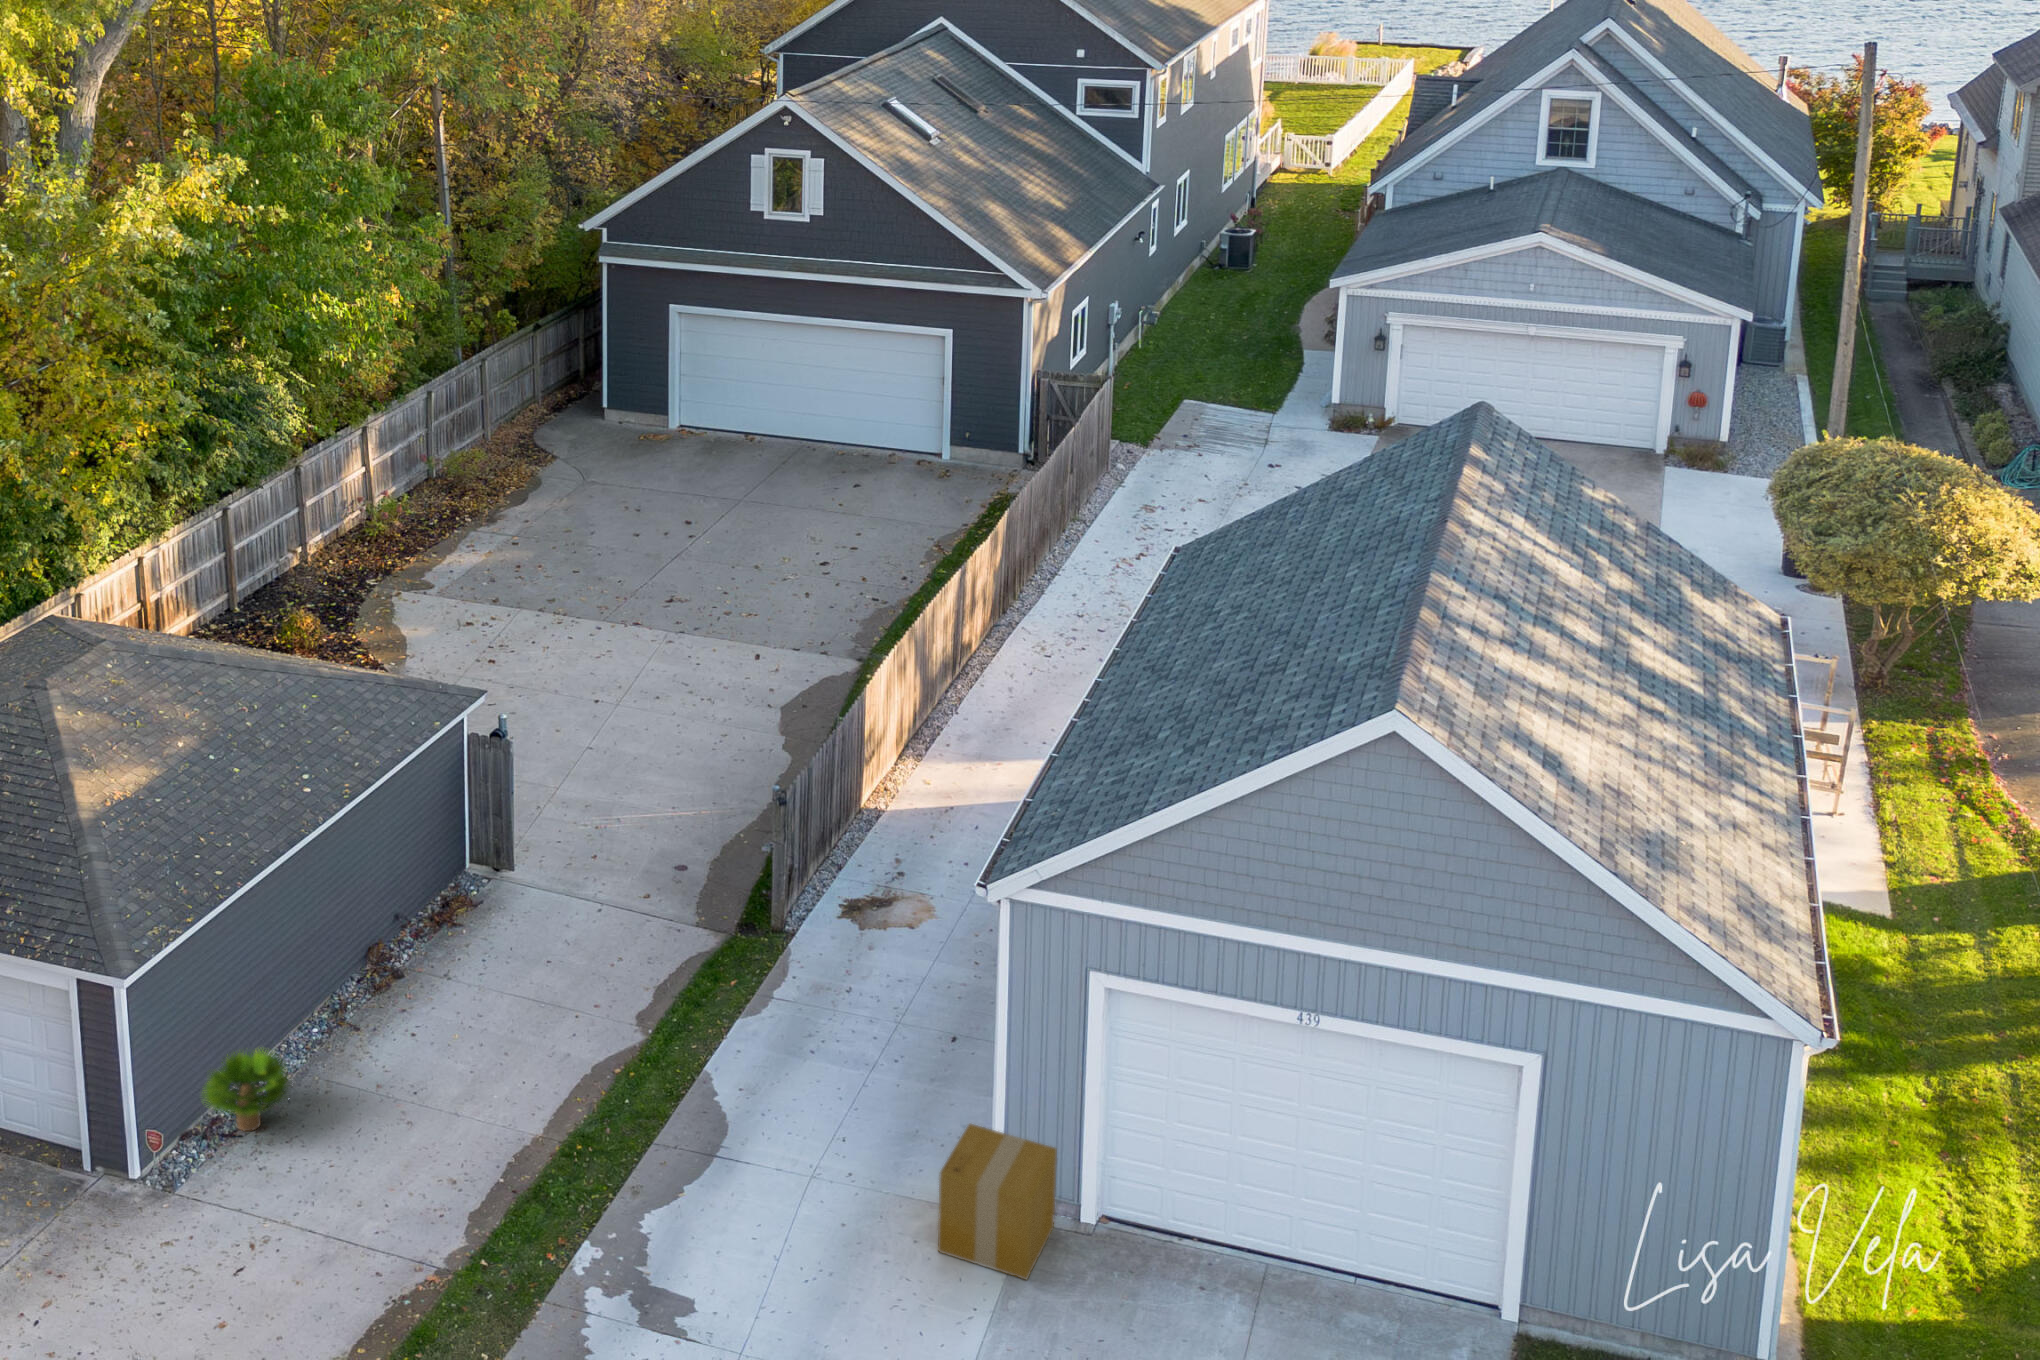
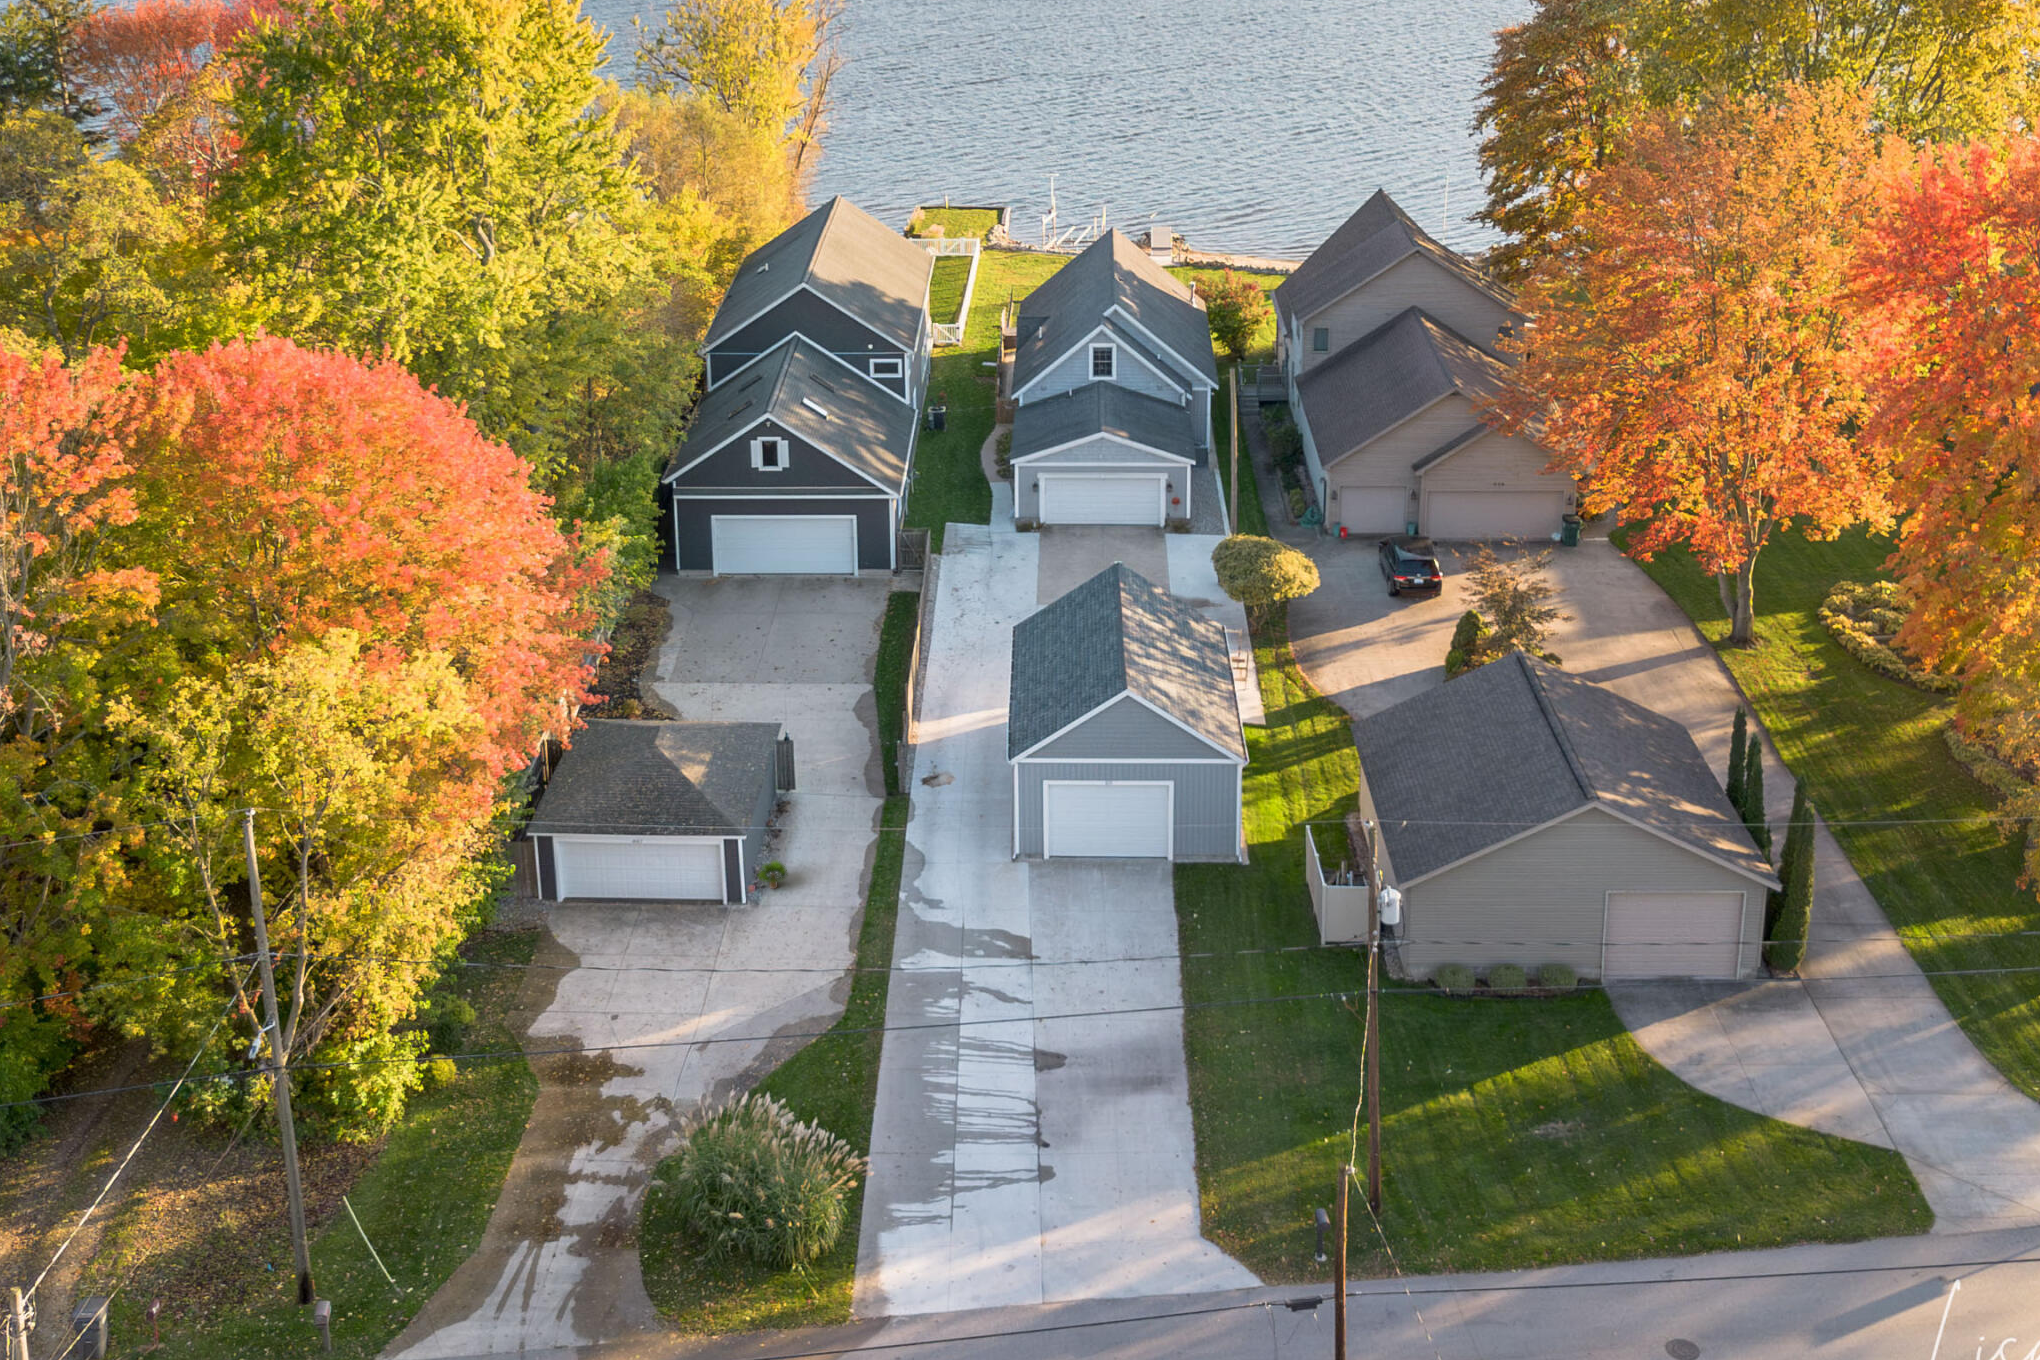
cardboard box: present [938,1124,1057,1279] -> none [1011,834,1041,874]

